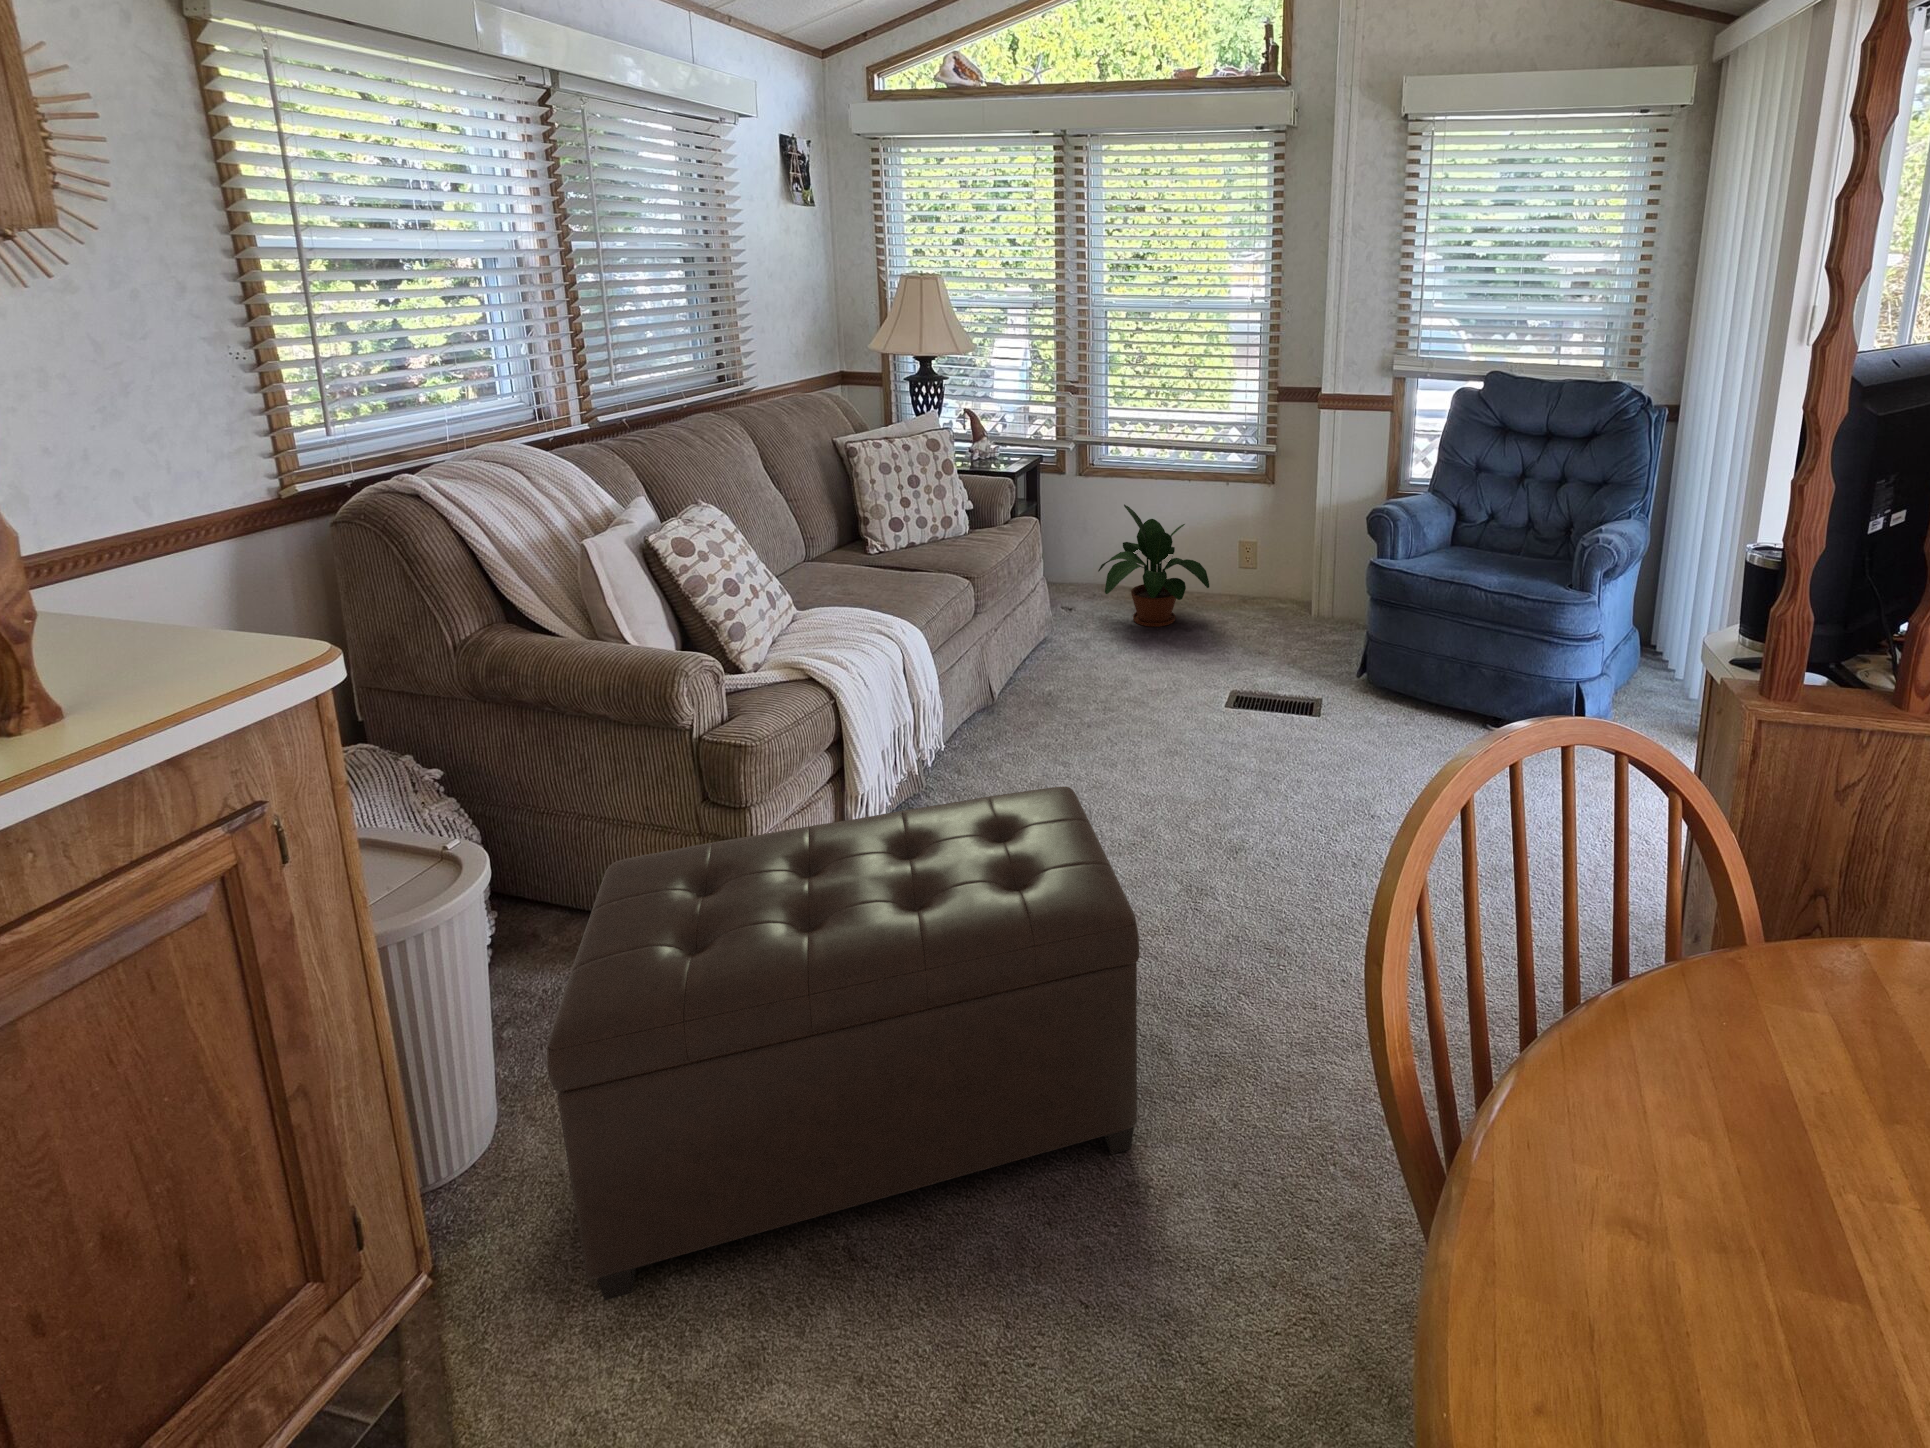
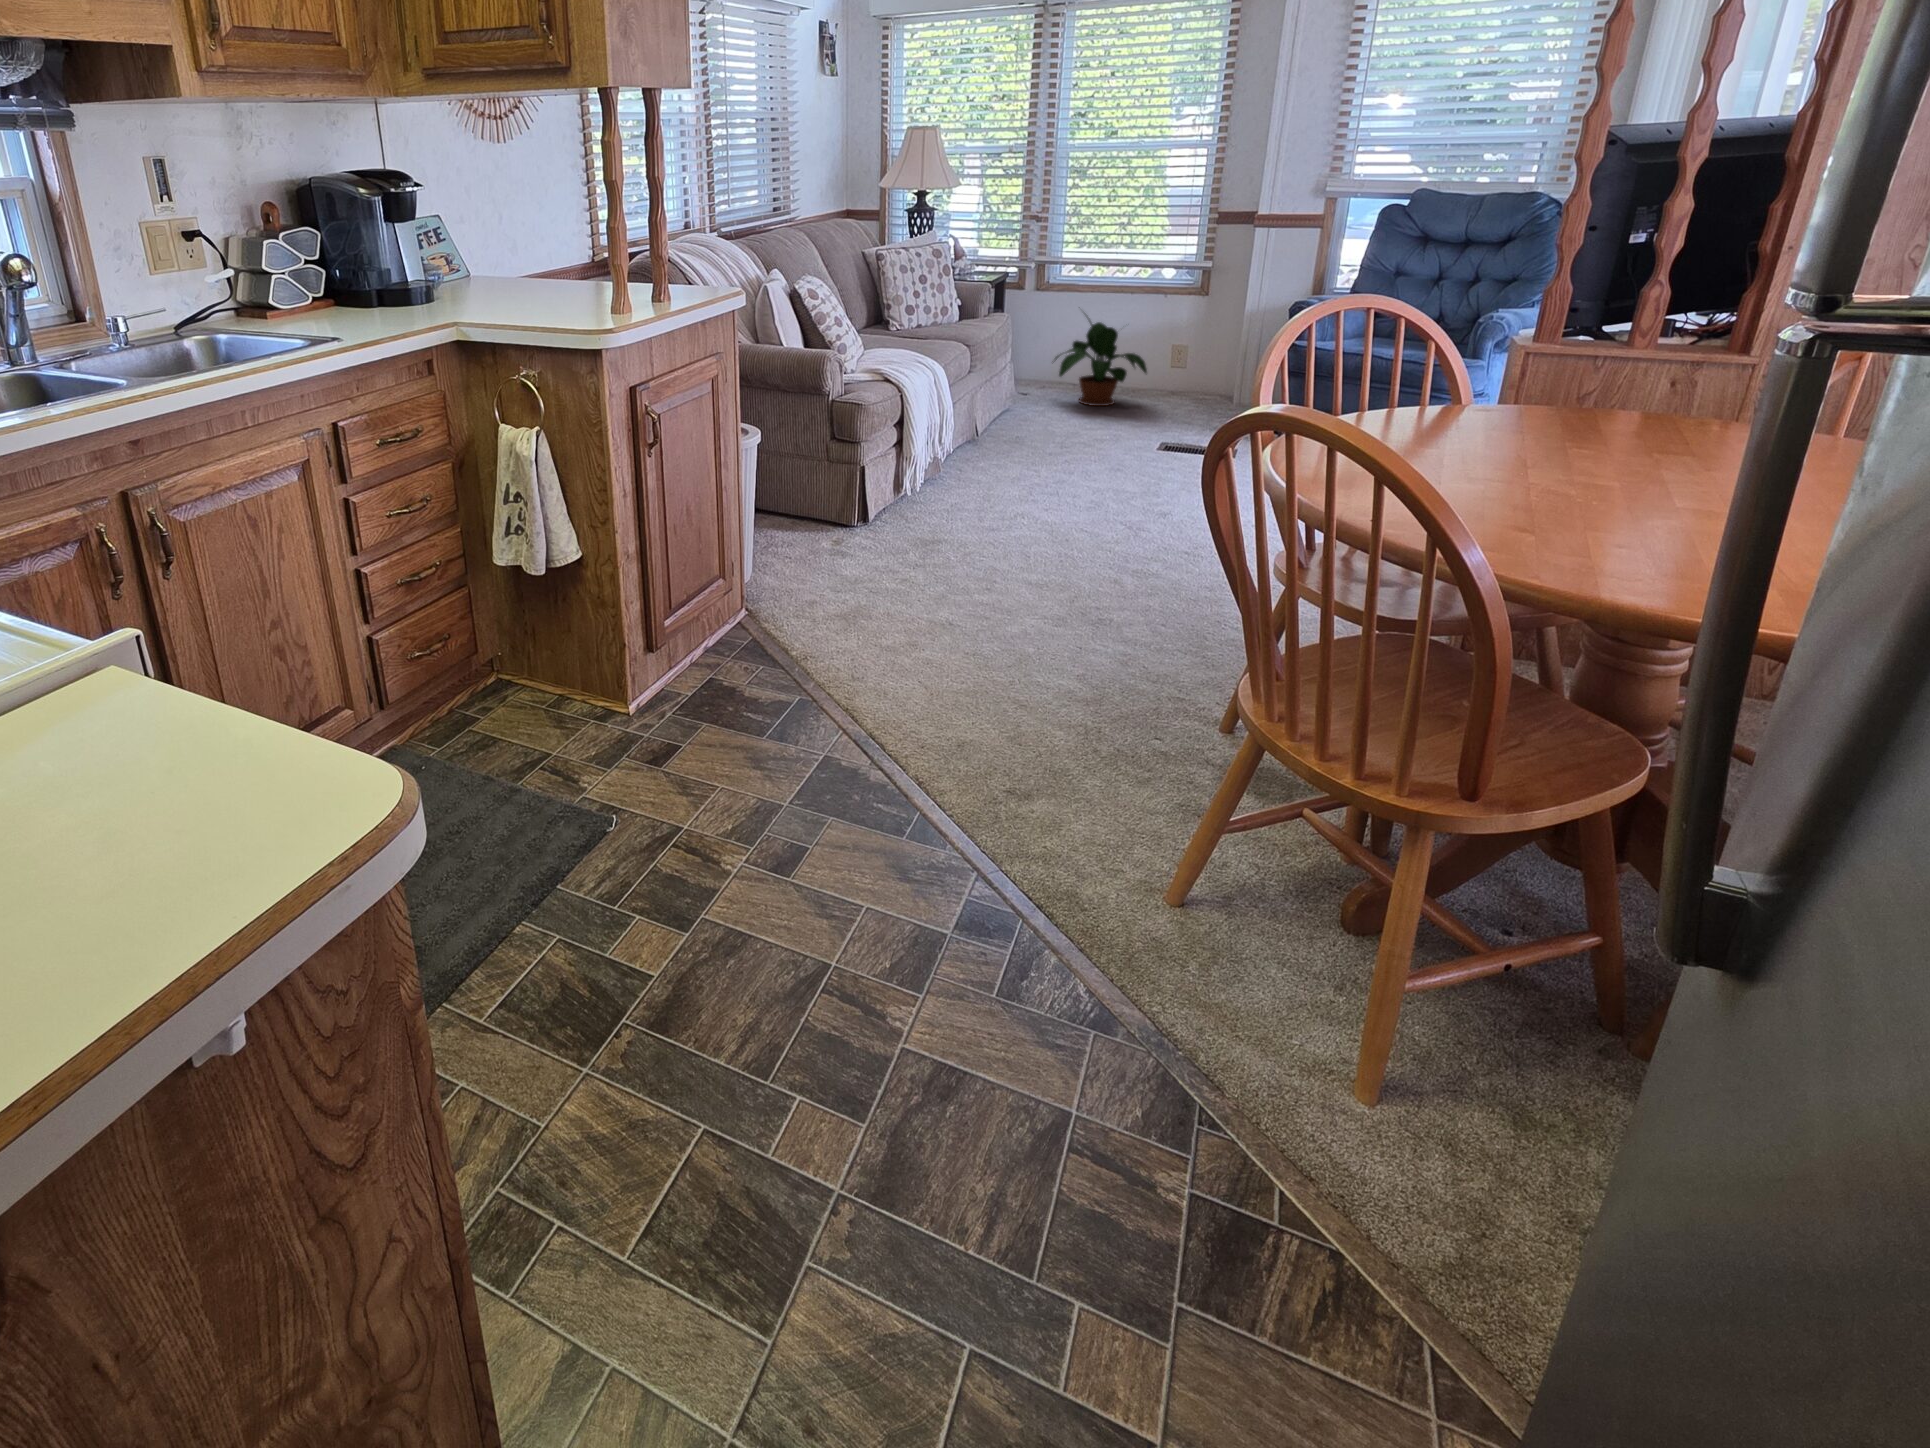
ottoman: present [546,787,1139,1300] -> none [831,414,1129,598]

